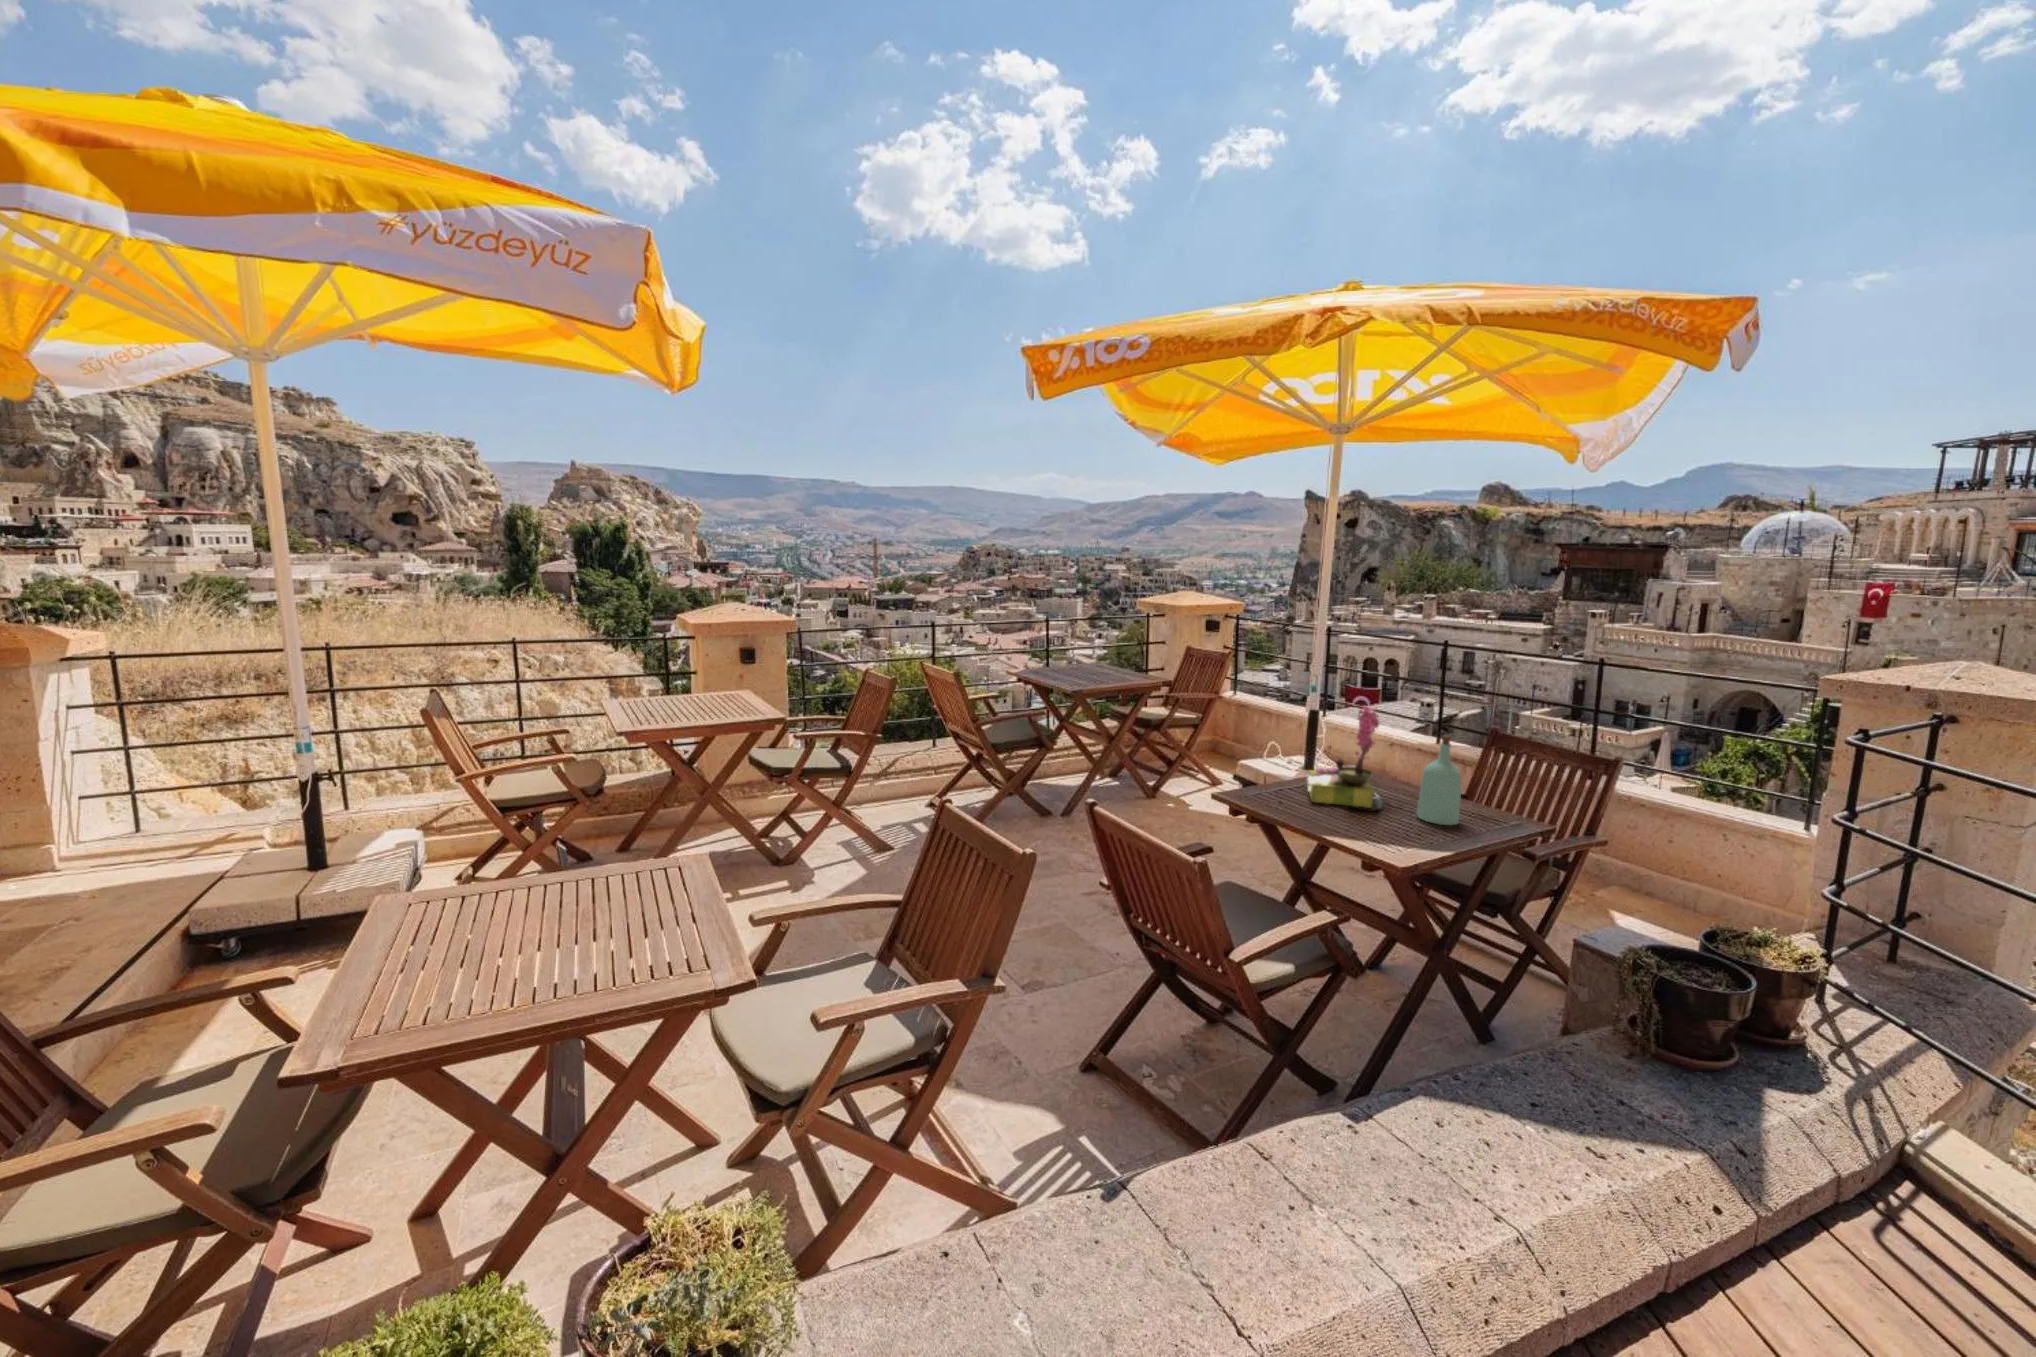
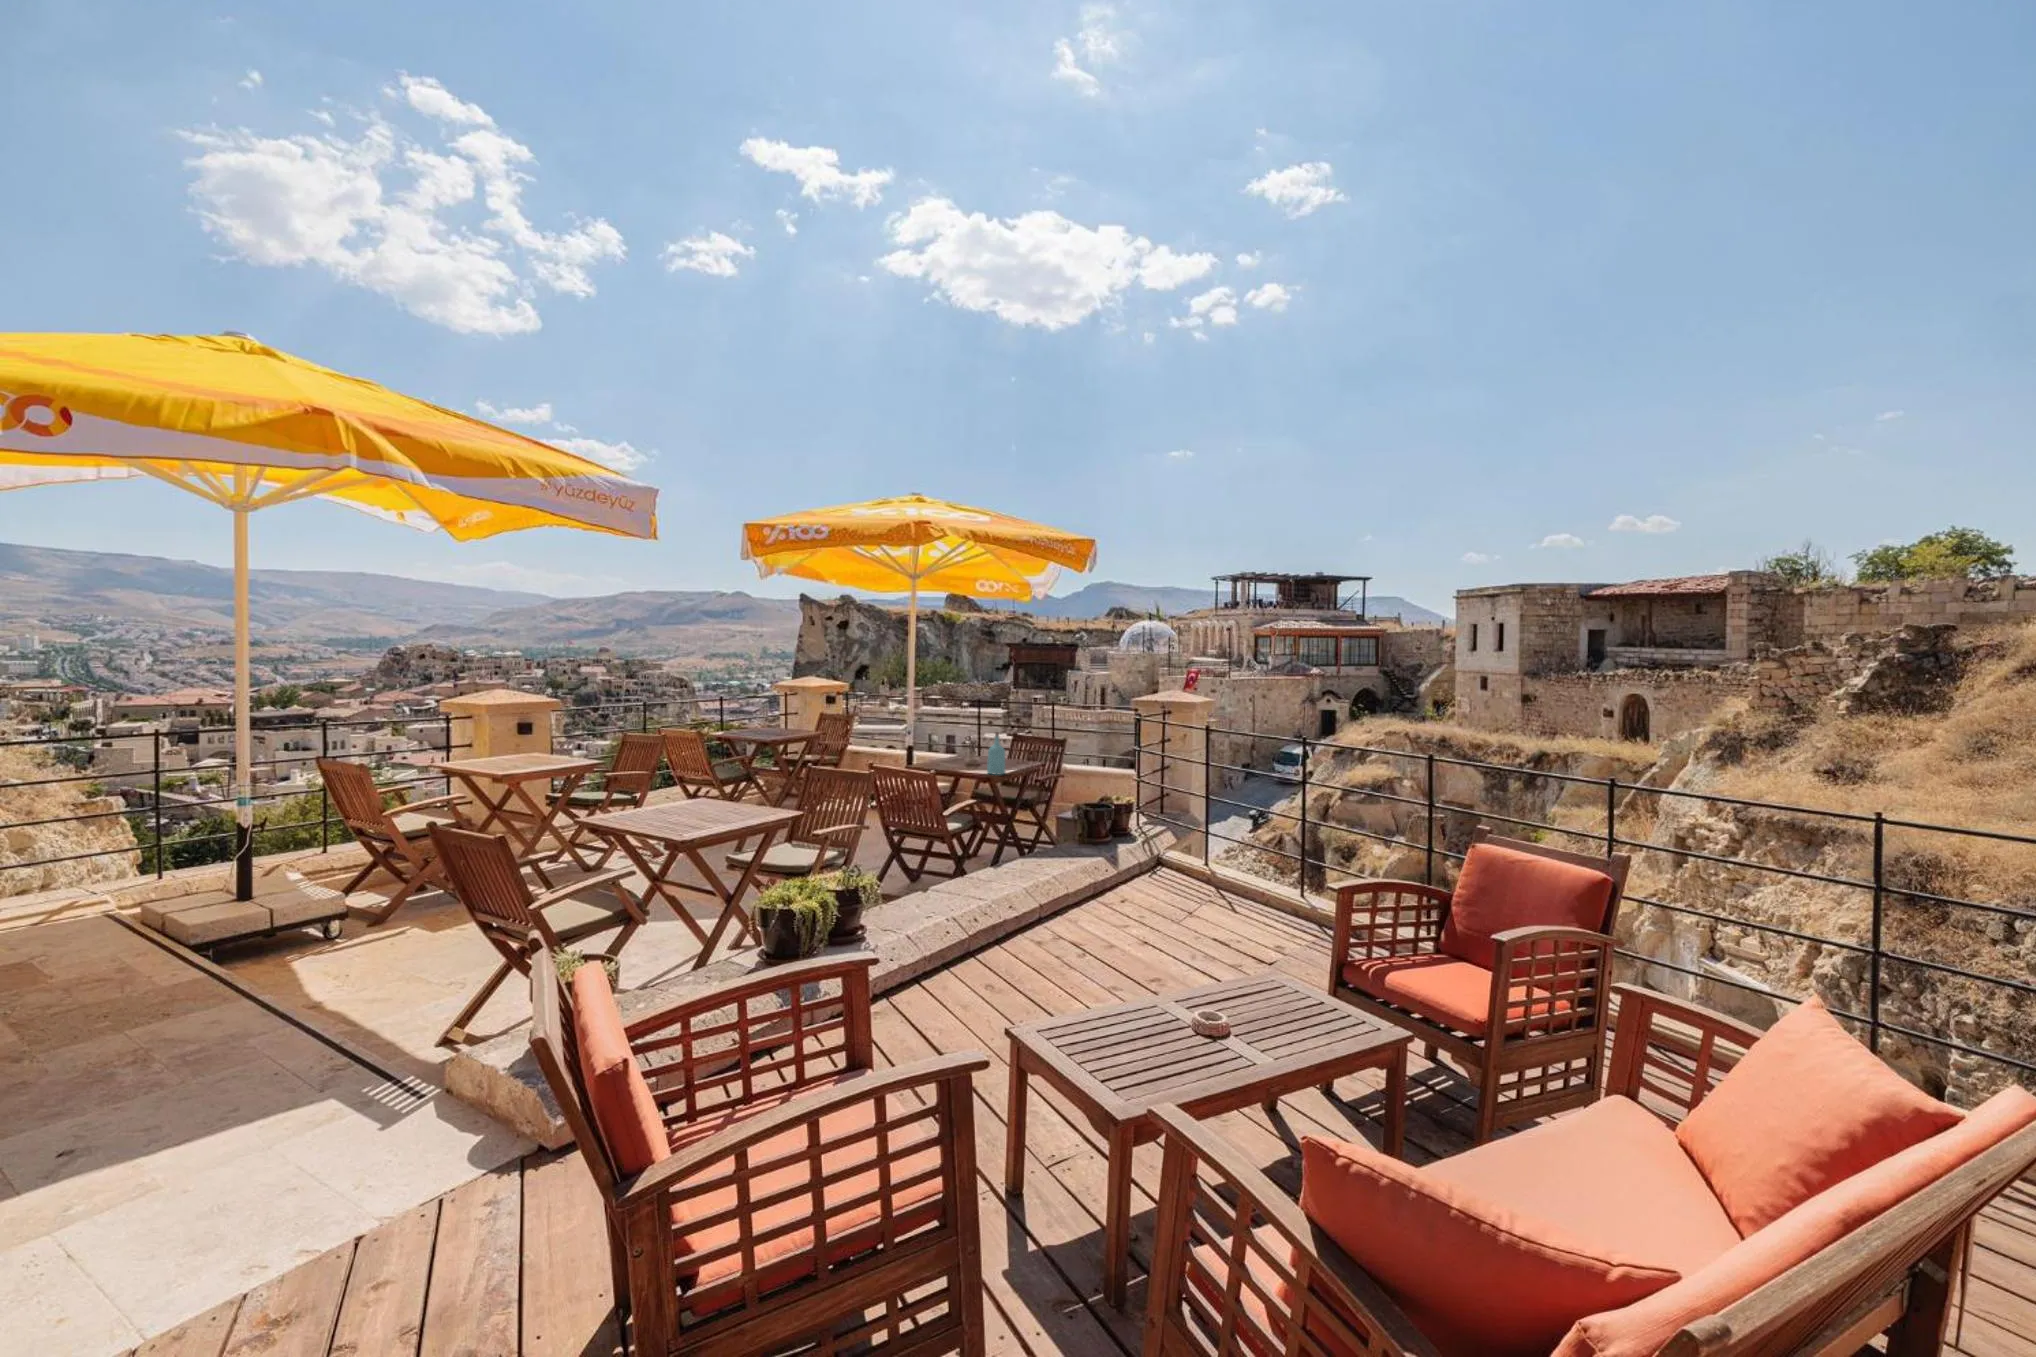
flower arrangement: present [1307,706,1379,808] -> none [932,723,968,774]

